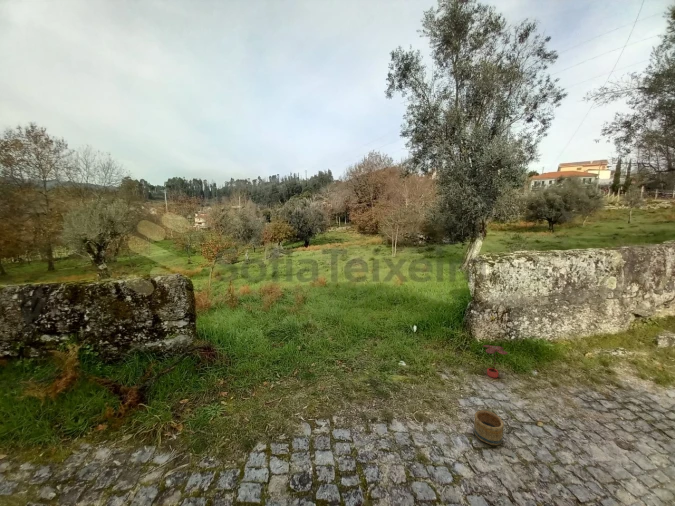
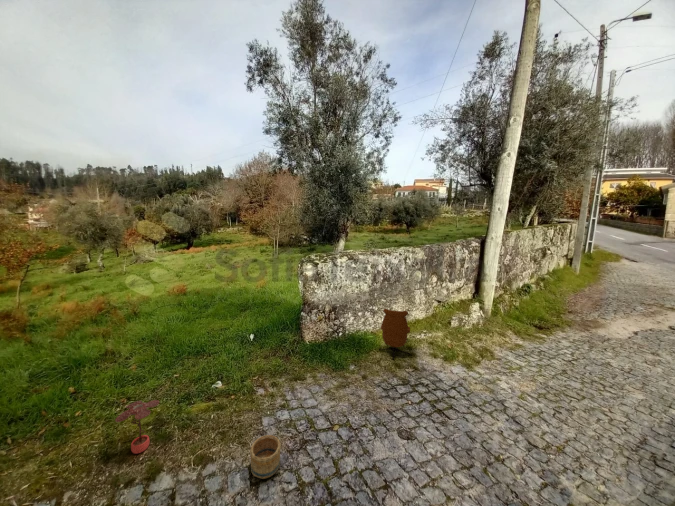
lounge chair: none [563,315,613,373] -> present [379,309,410,360]
potted plant: present [483,345,508,378] -> present [115,400,159,454]

